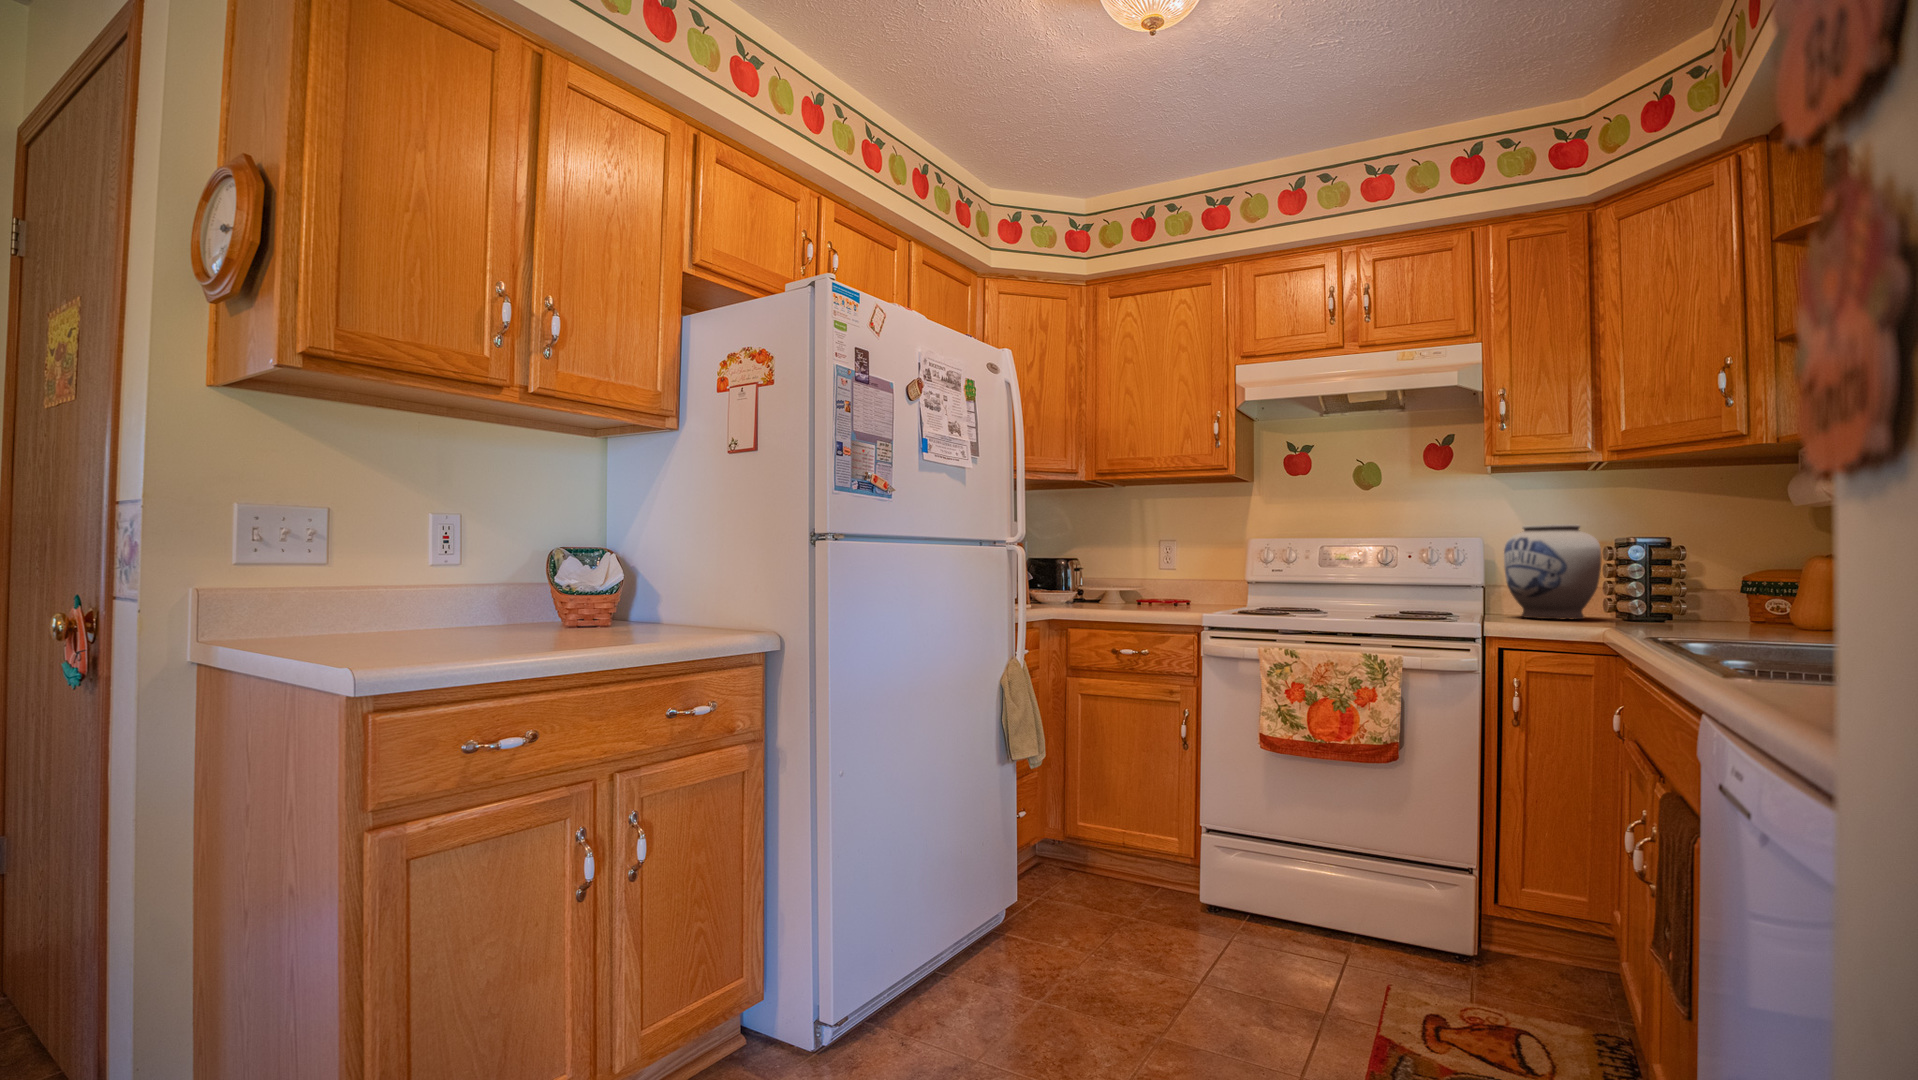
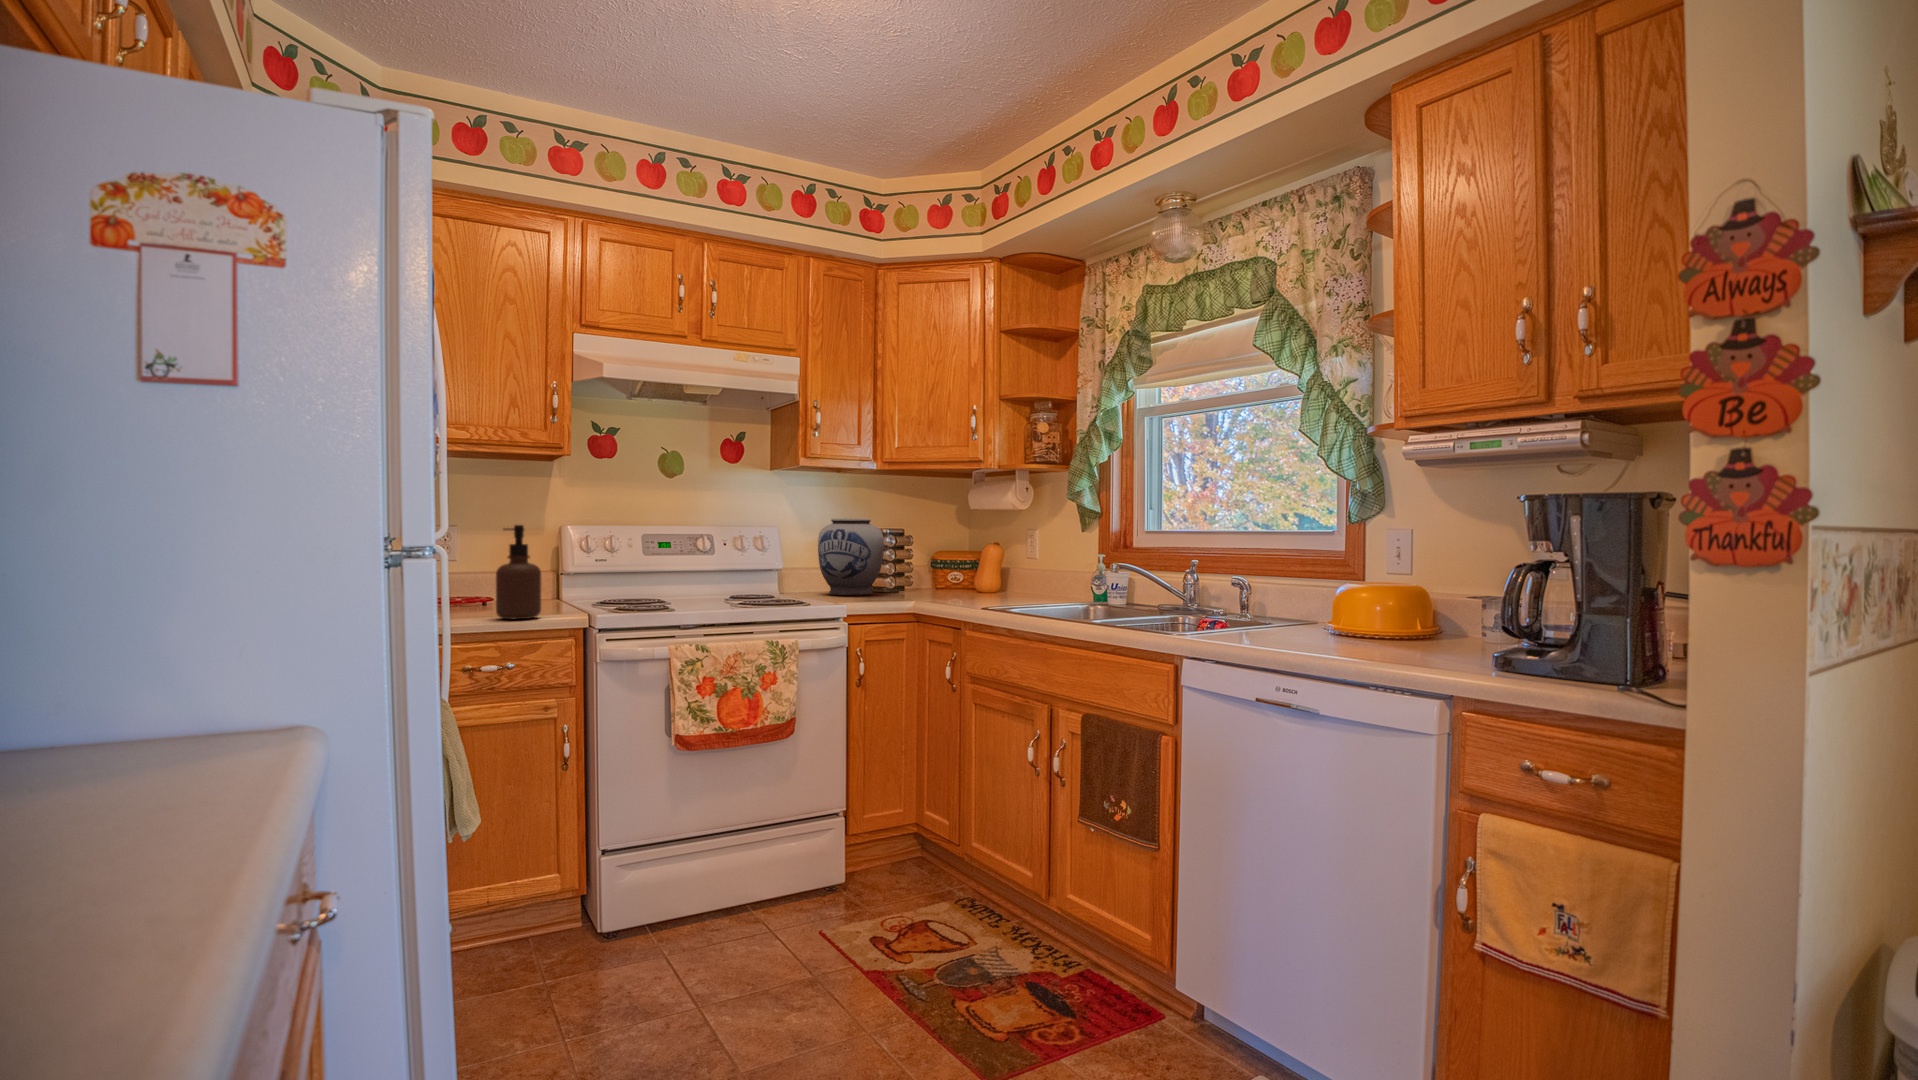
soap dispenser: none [1134,537,1168,614] -> present [496,525,541,619]

